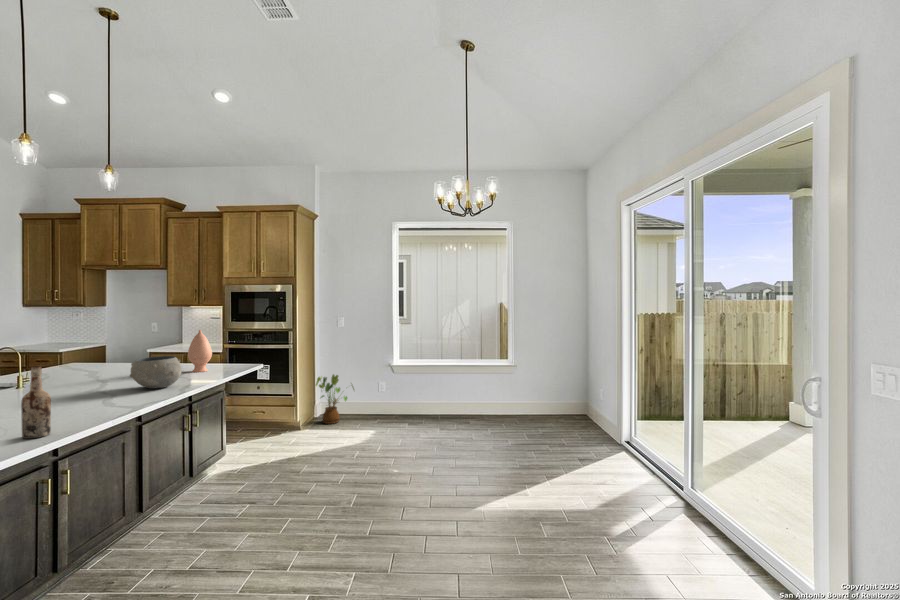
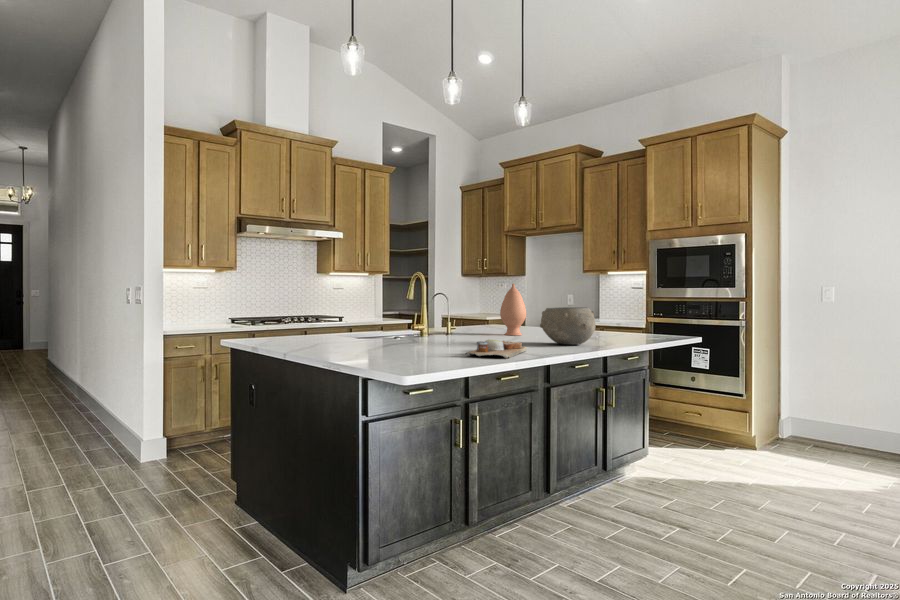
vase: present [188,330,212,372] -> present [500,283,526,335]
wine bottle: present [21,366,51,439] -> none [436,283,460,363]
house plant: present [316,374,354,424] -> none [778,374,851,452]
cutting board: none [54,398,119,423] -> present [466,339,527,359]

